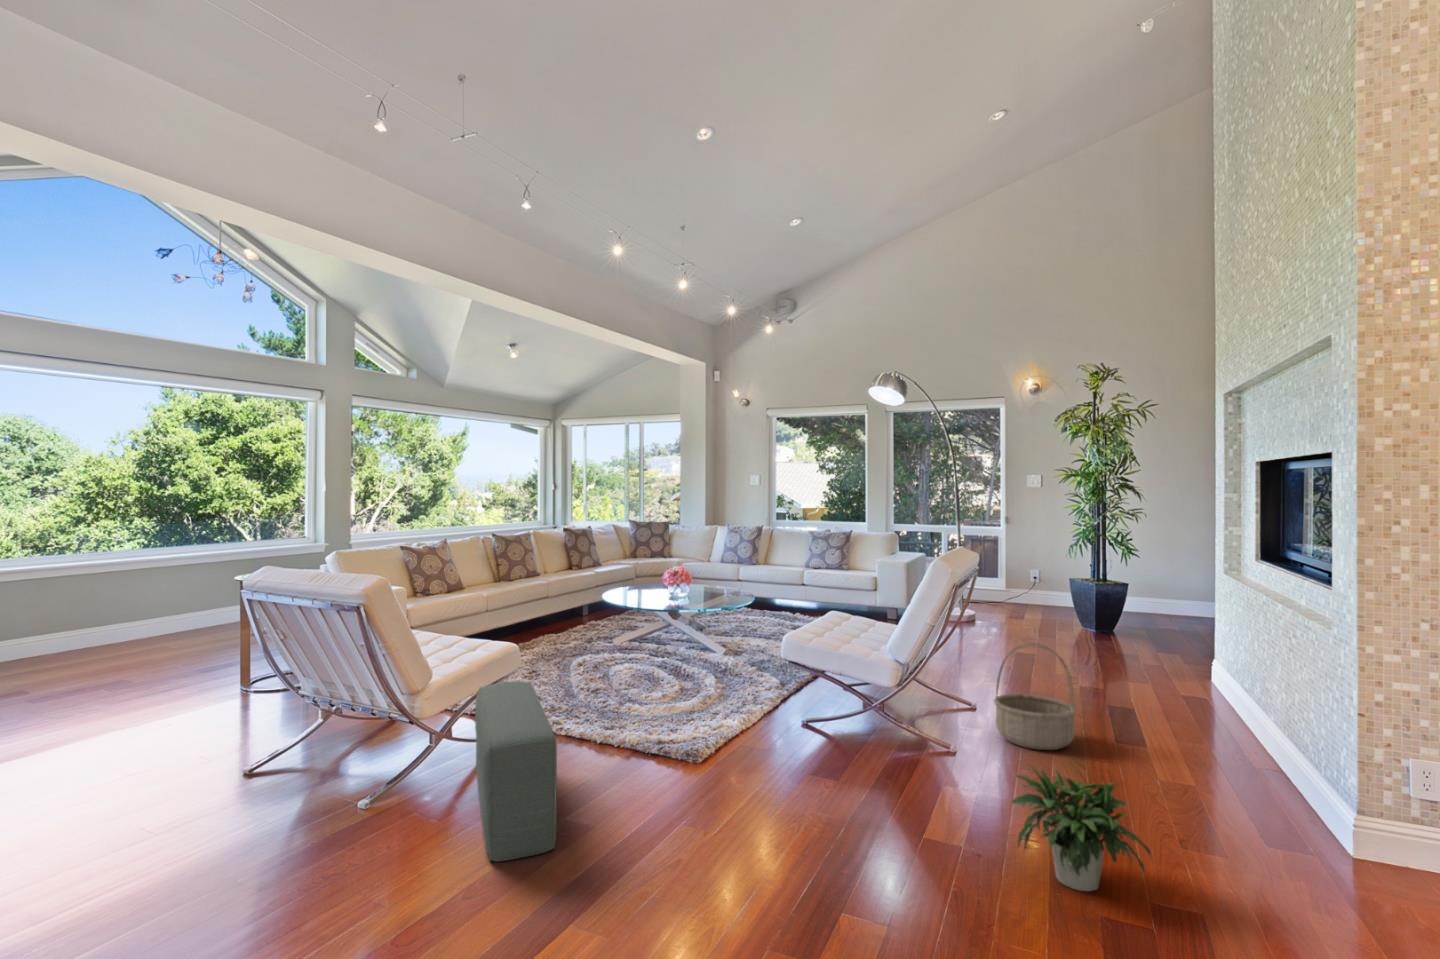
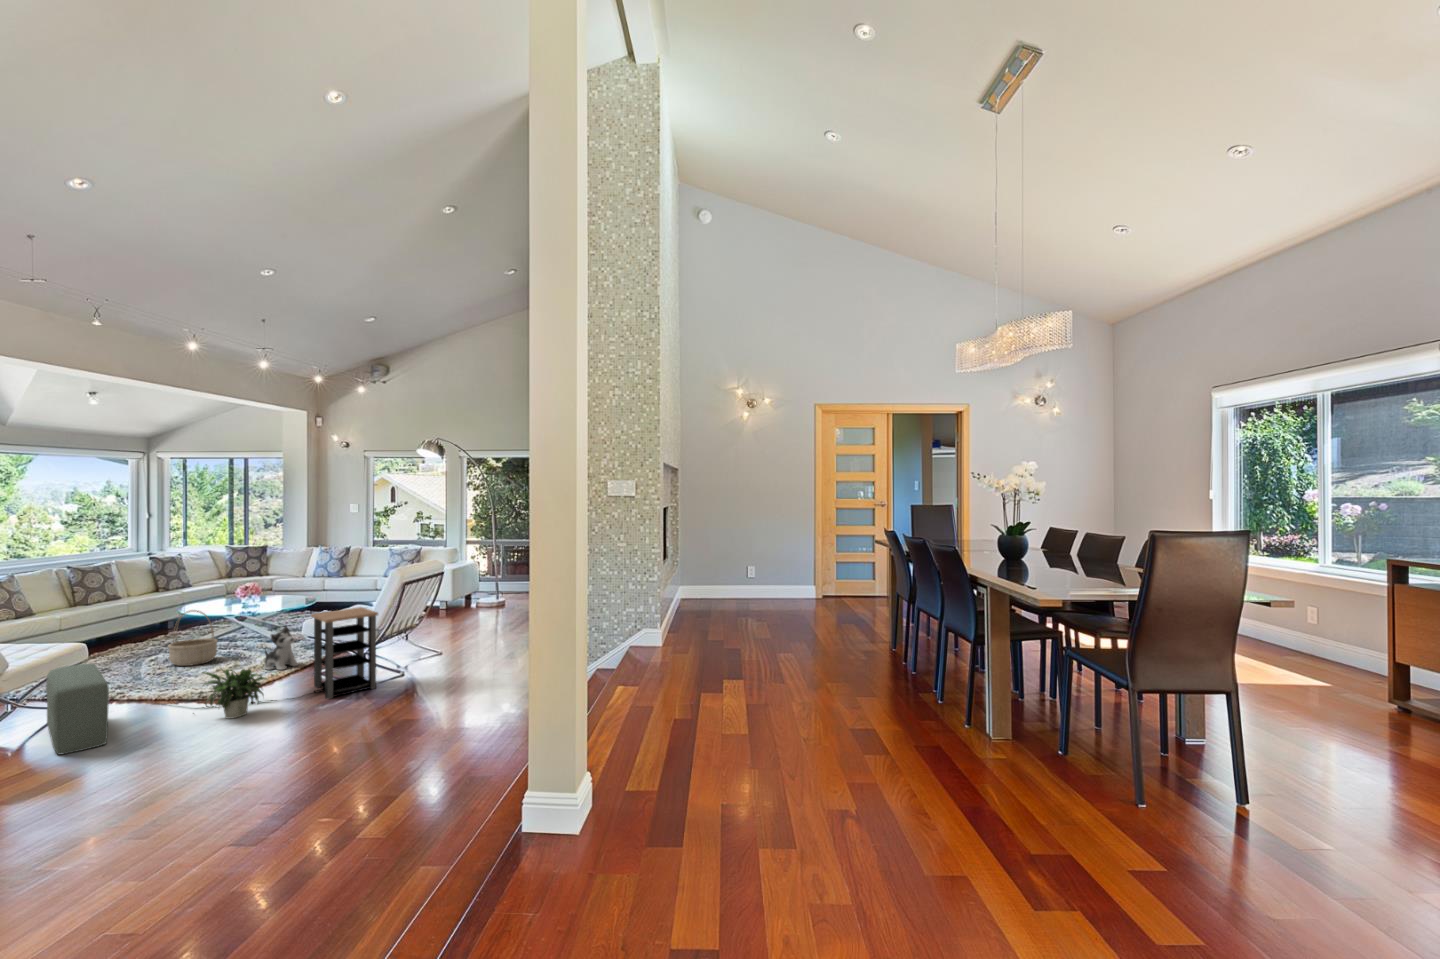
side table: none [819,625,941,803] -> present [311,607,378,699]
plush toy: none [720,639,770,711] -> present [264,626,299,670]
basket: present [994,643,1077,750] -> present [168,610,218,666]
potted plant: present [972,767,1152,891] -> present [204,669,266,719]

